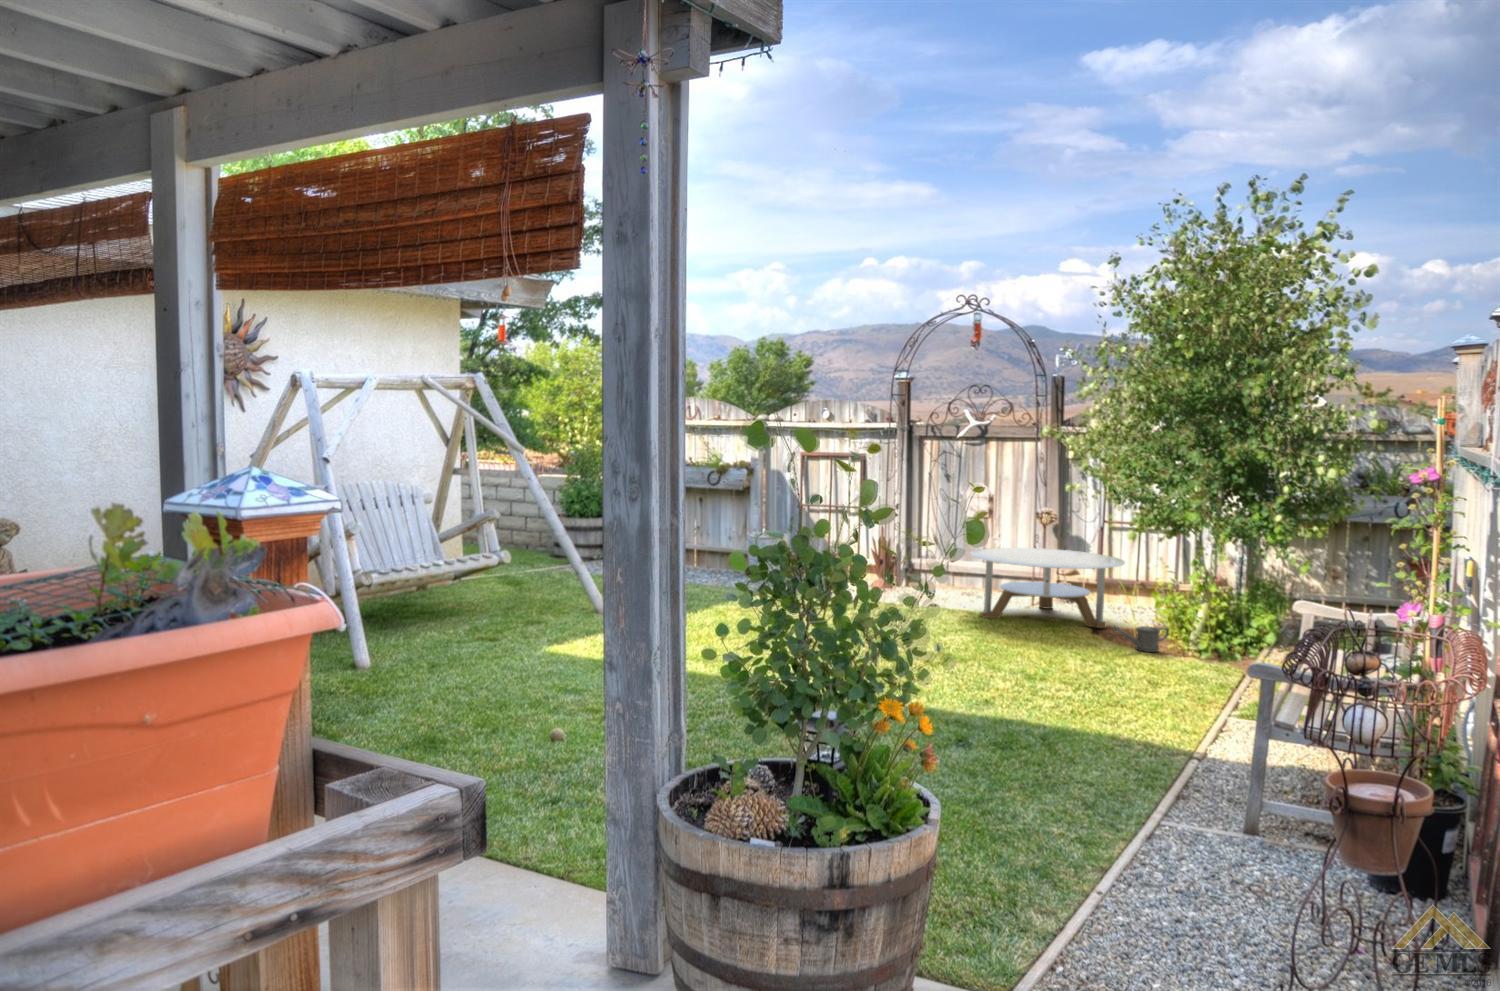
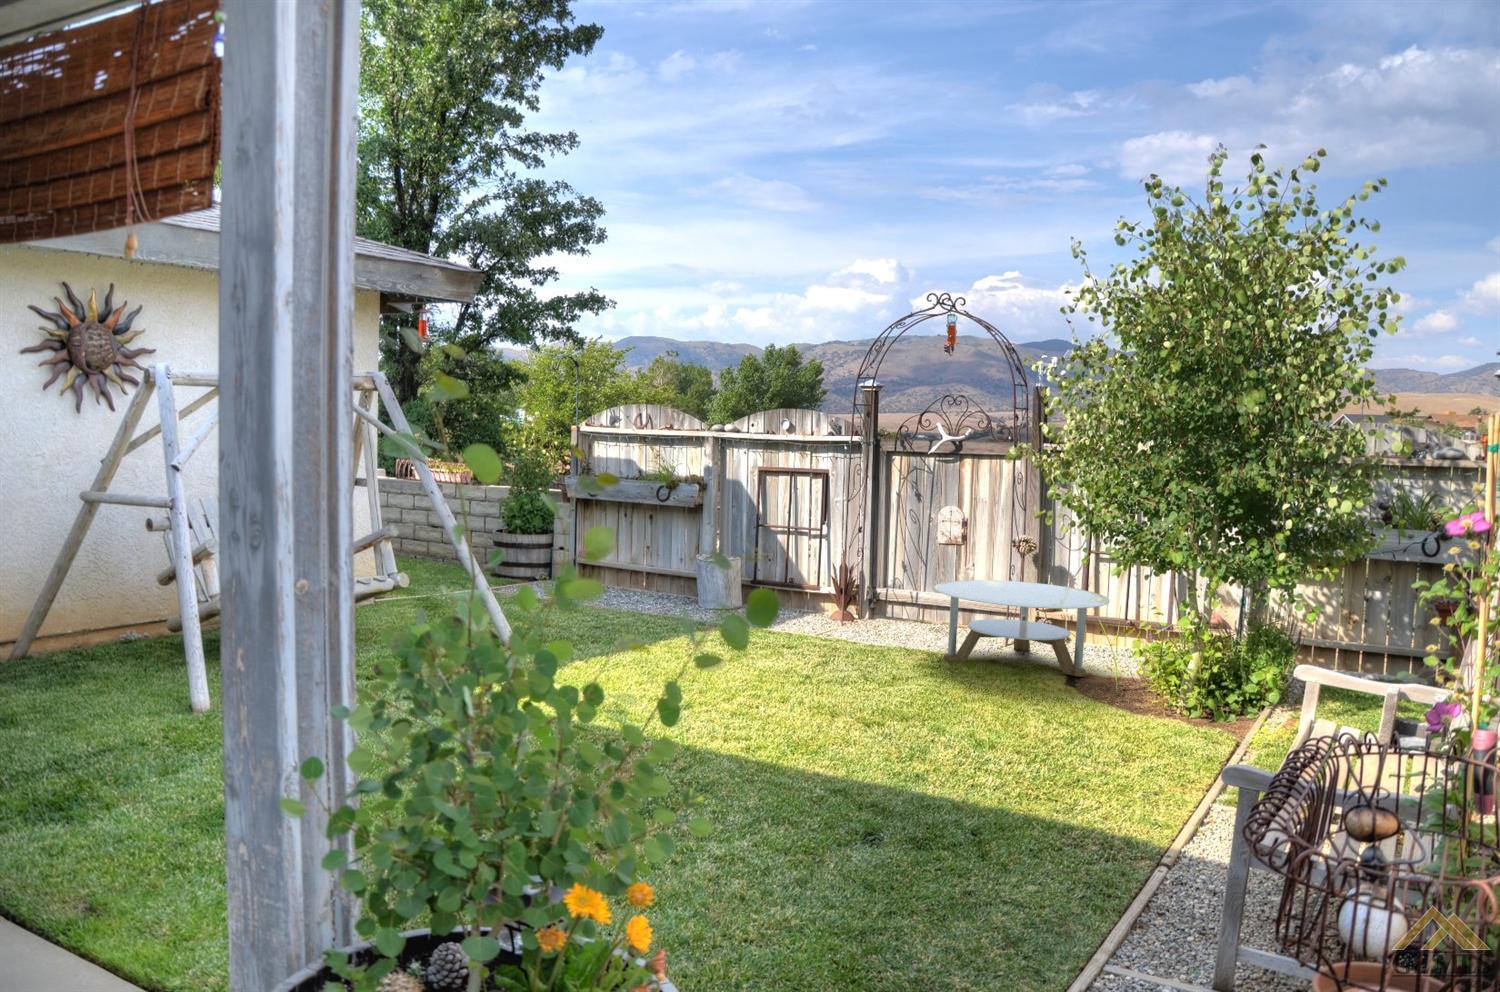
watering can: present [1113,626,1169,652] -> none [1089,677,1155,709]

